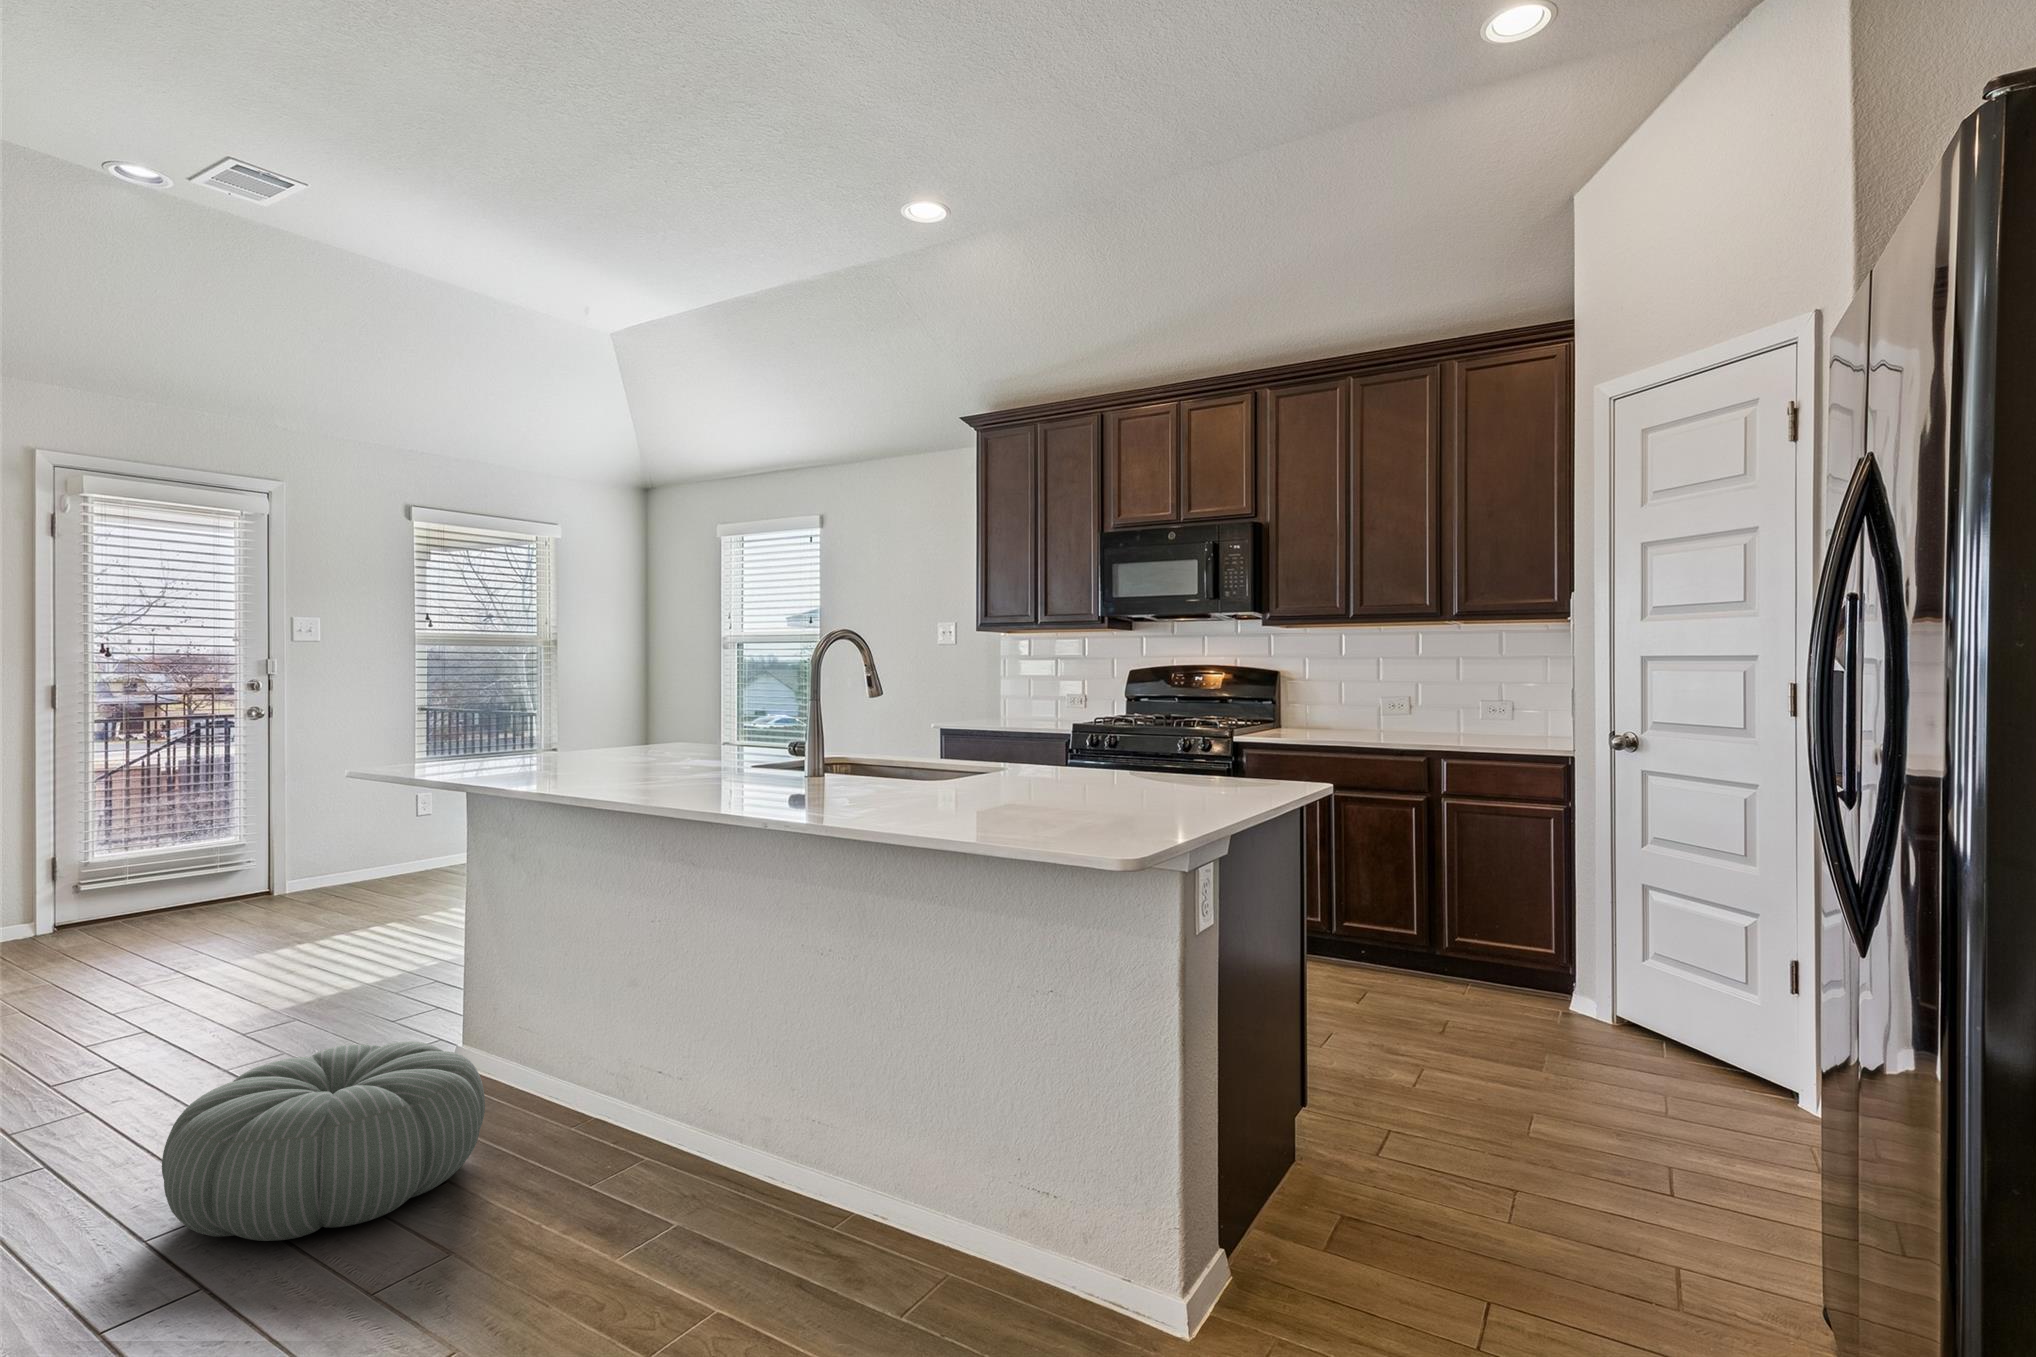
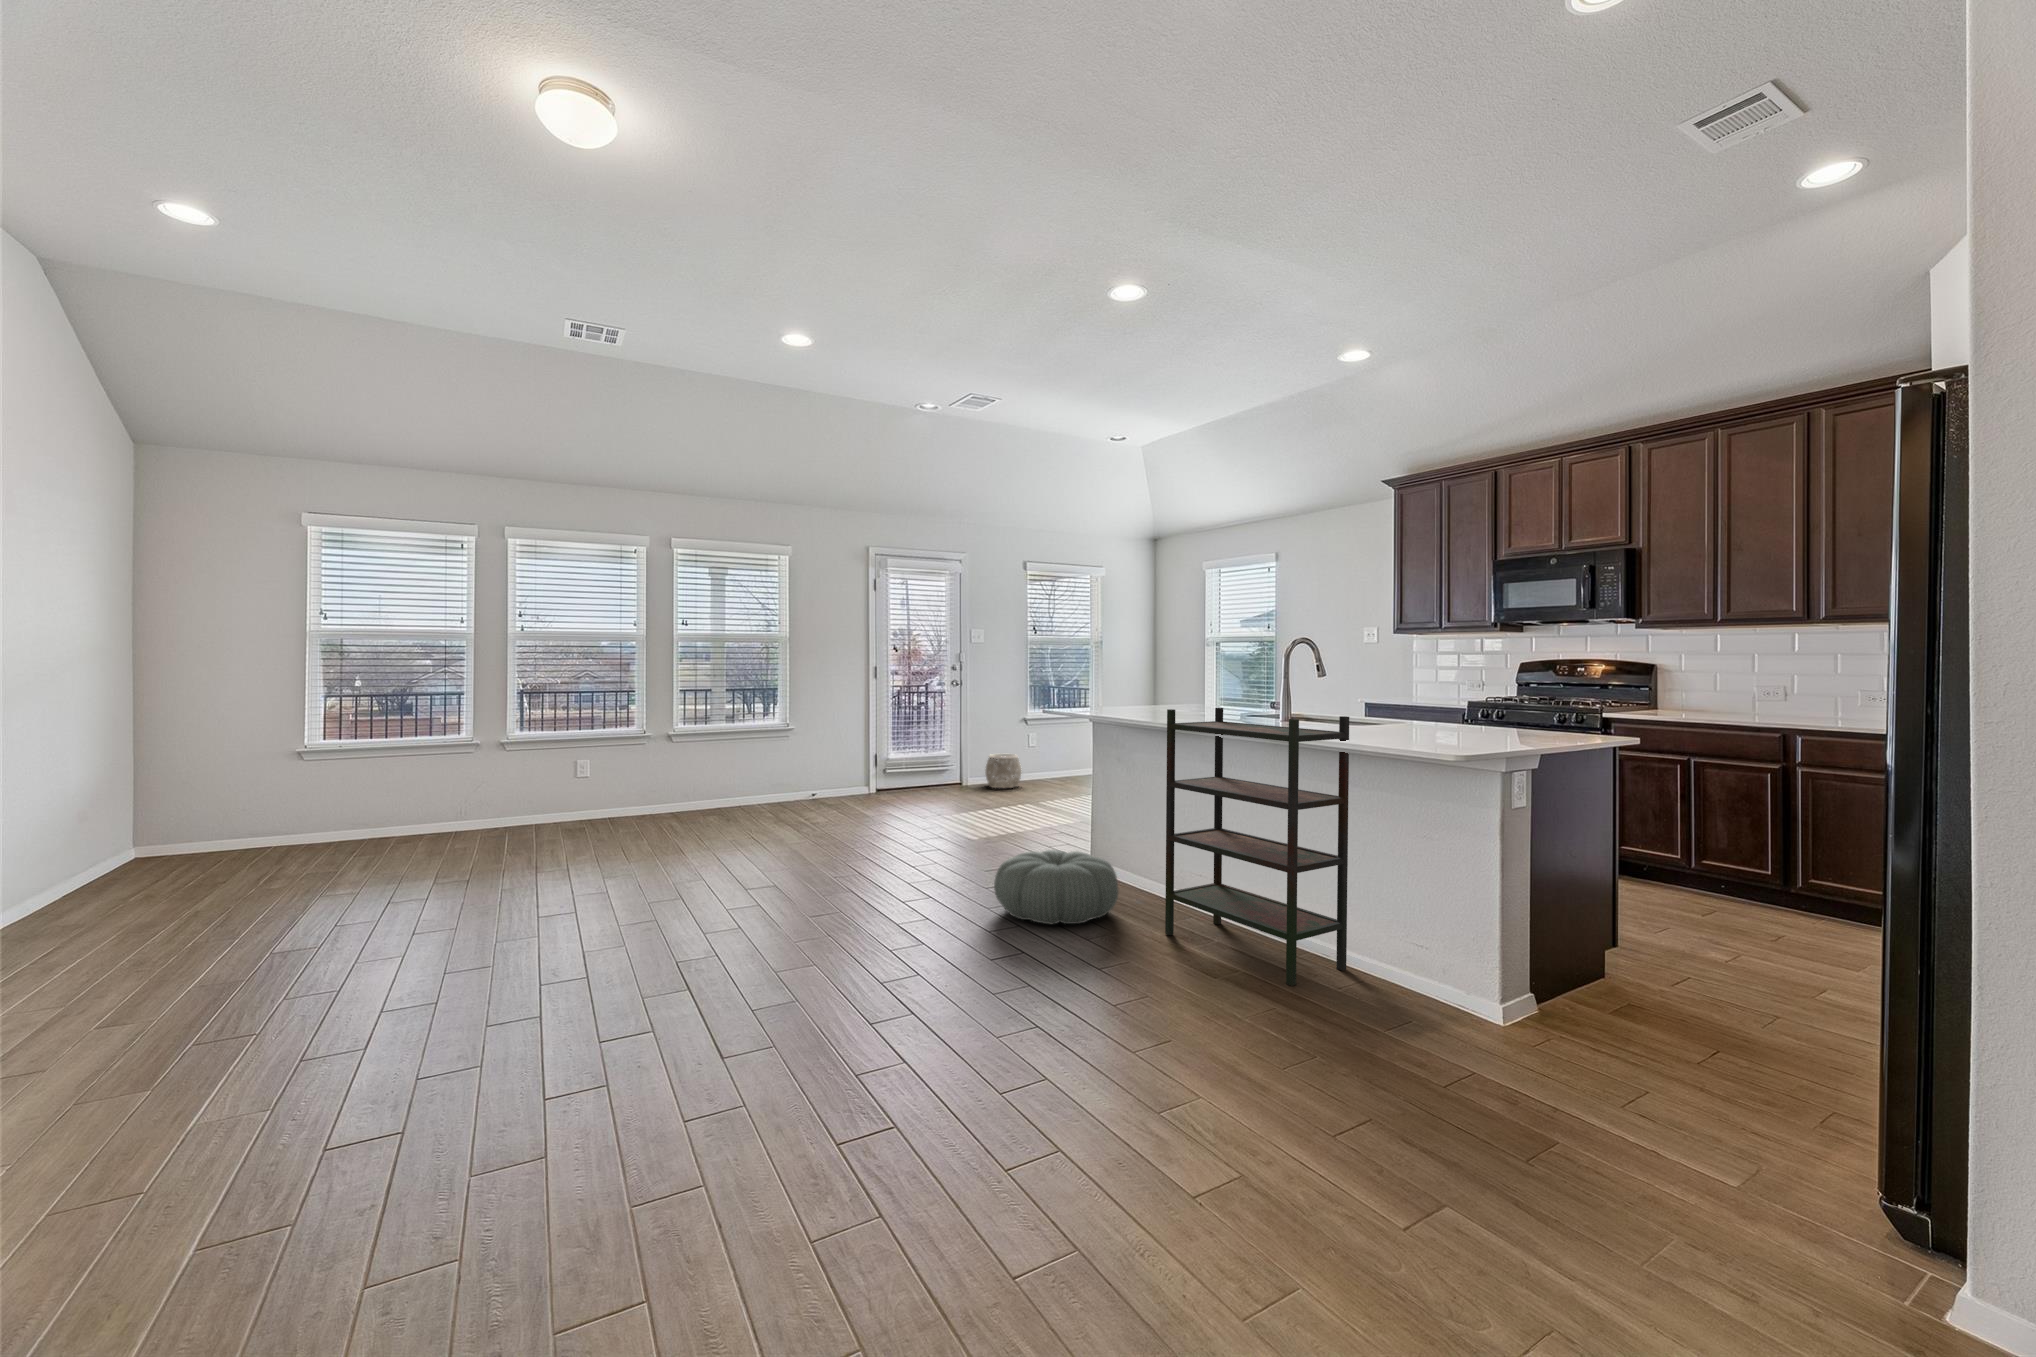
bookshelf: none [572,742,924,1313] -> present [1165,708,1349,986]
woven basket: none [329,822,404,883] -> present [985,754,1022,788]

